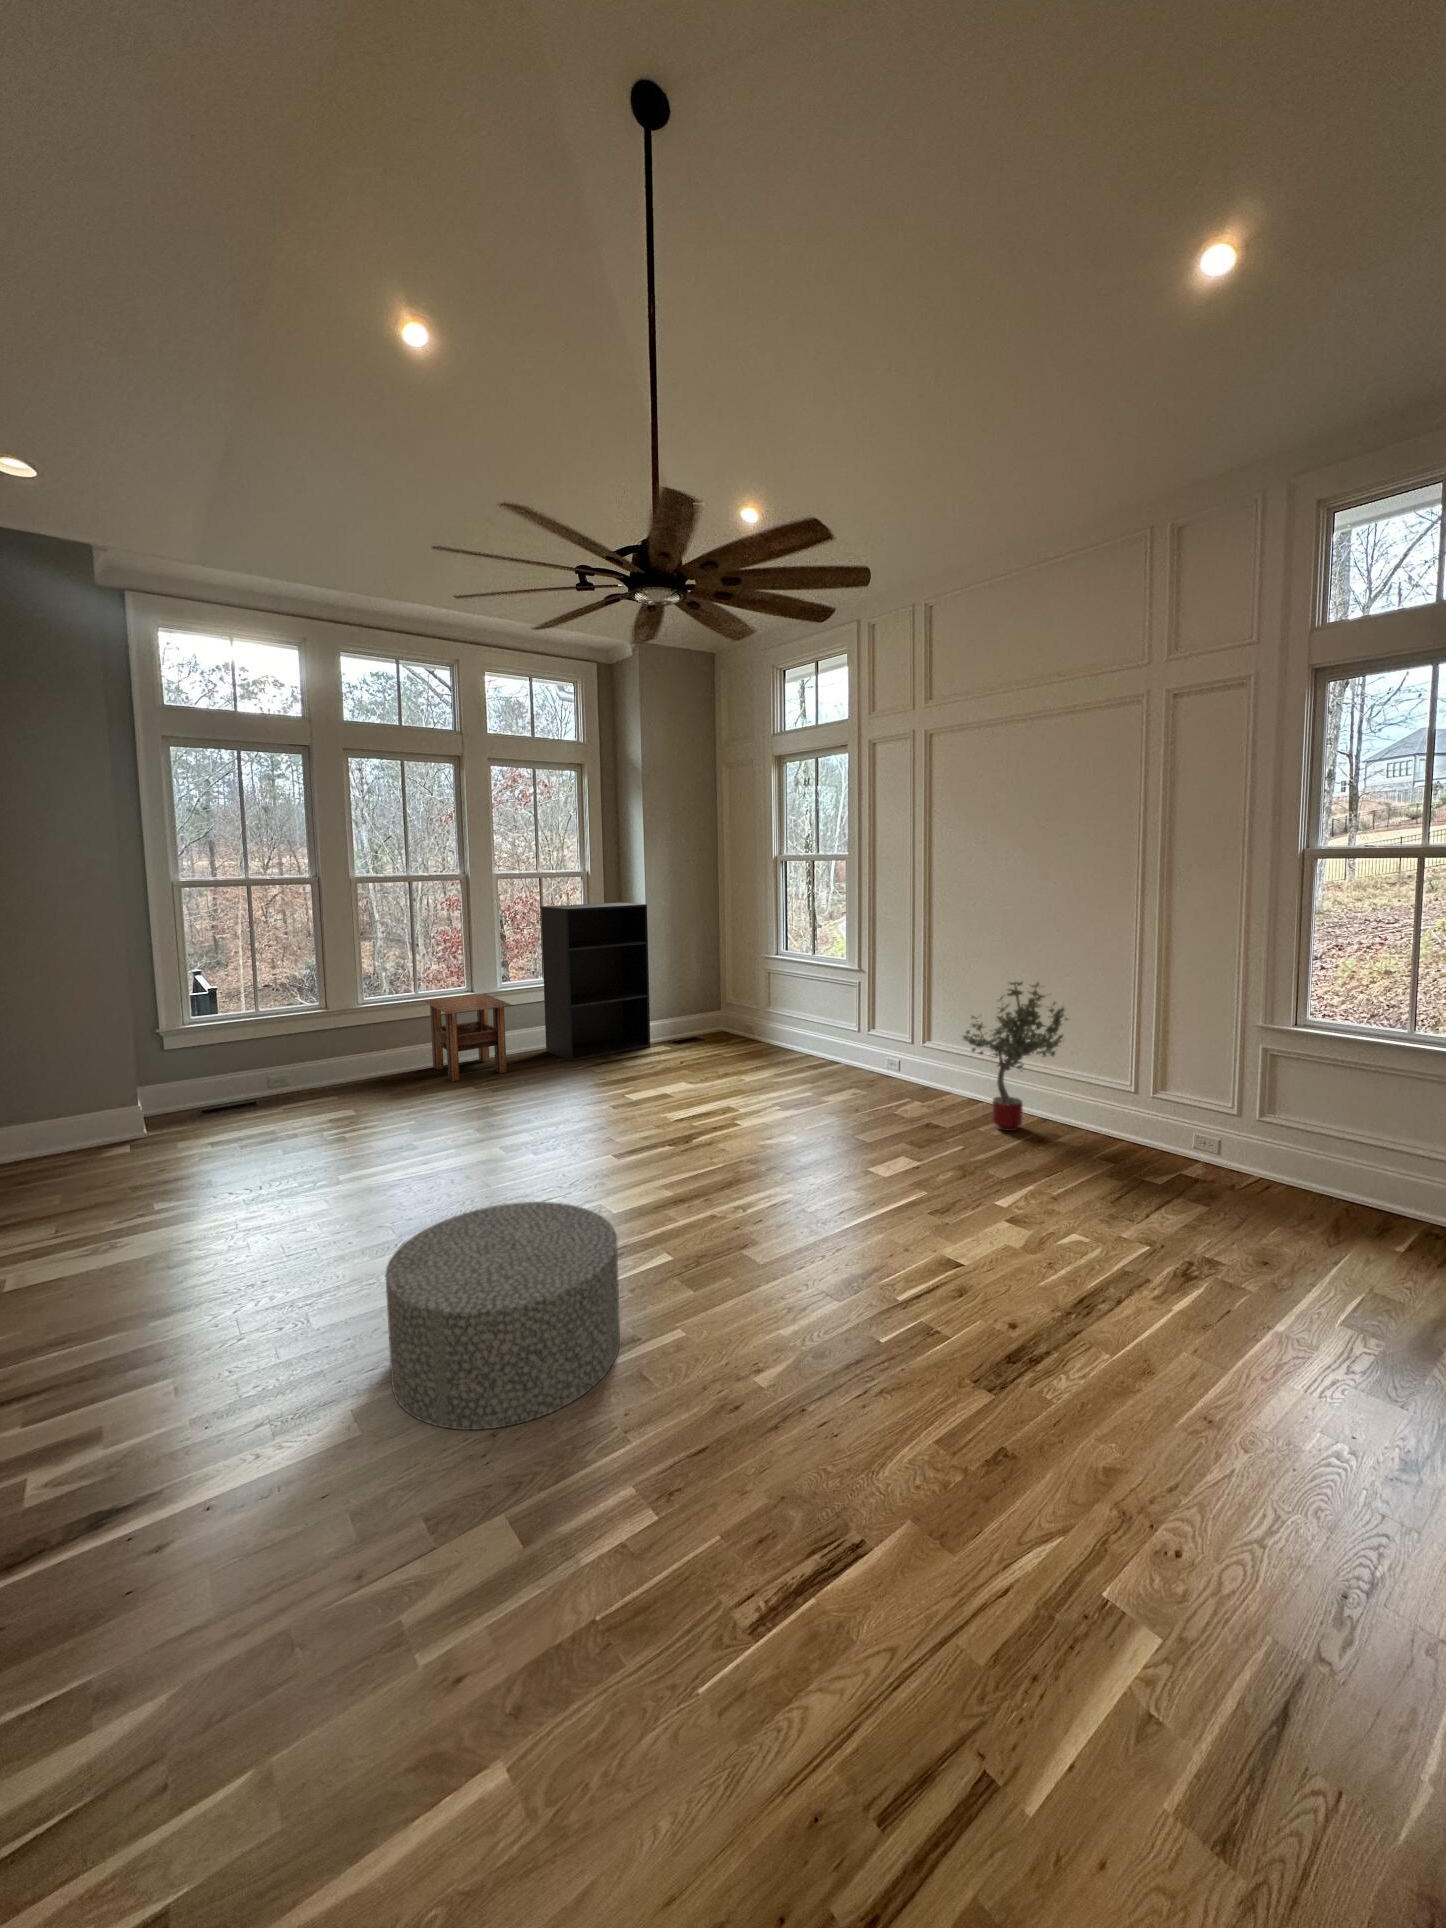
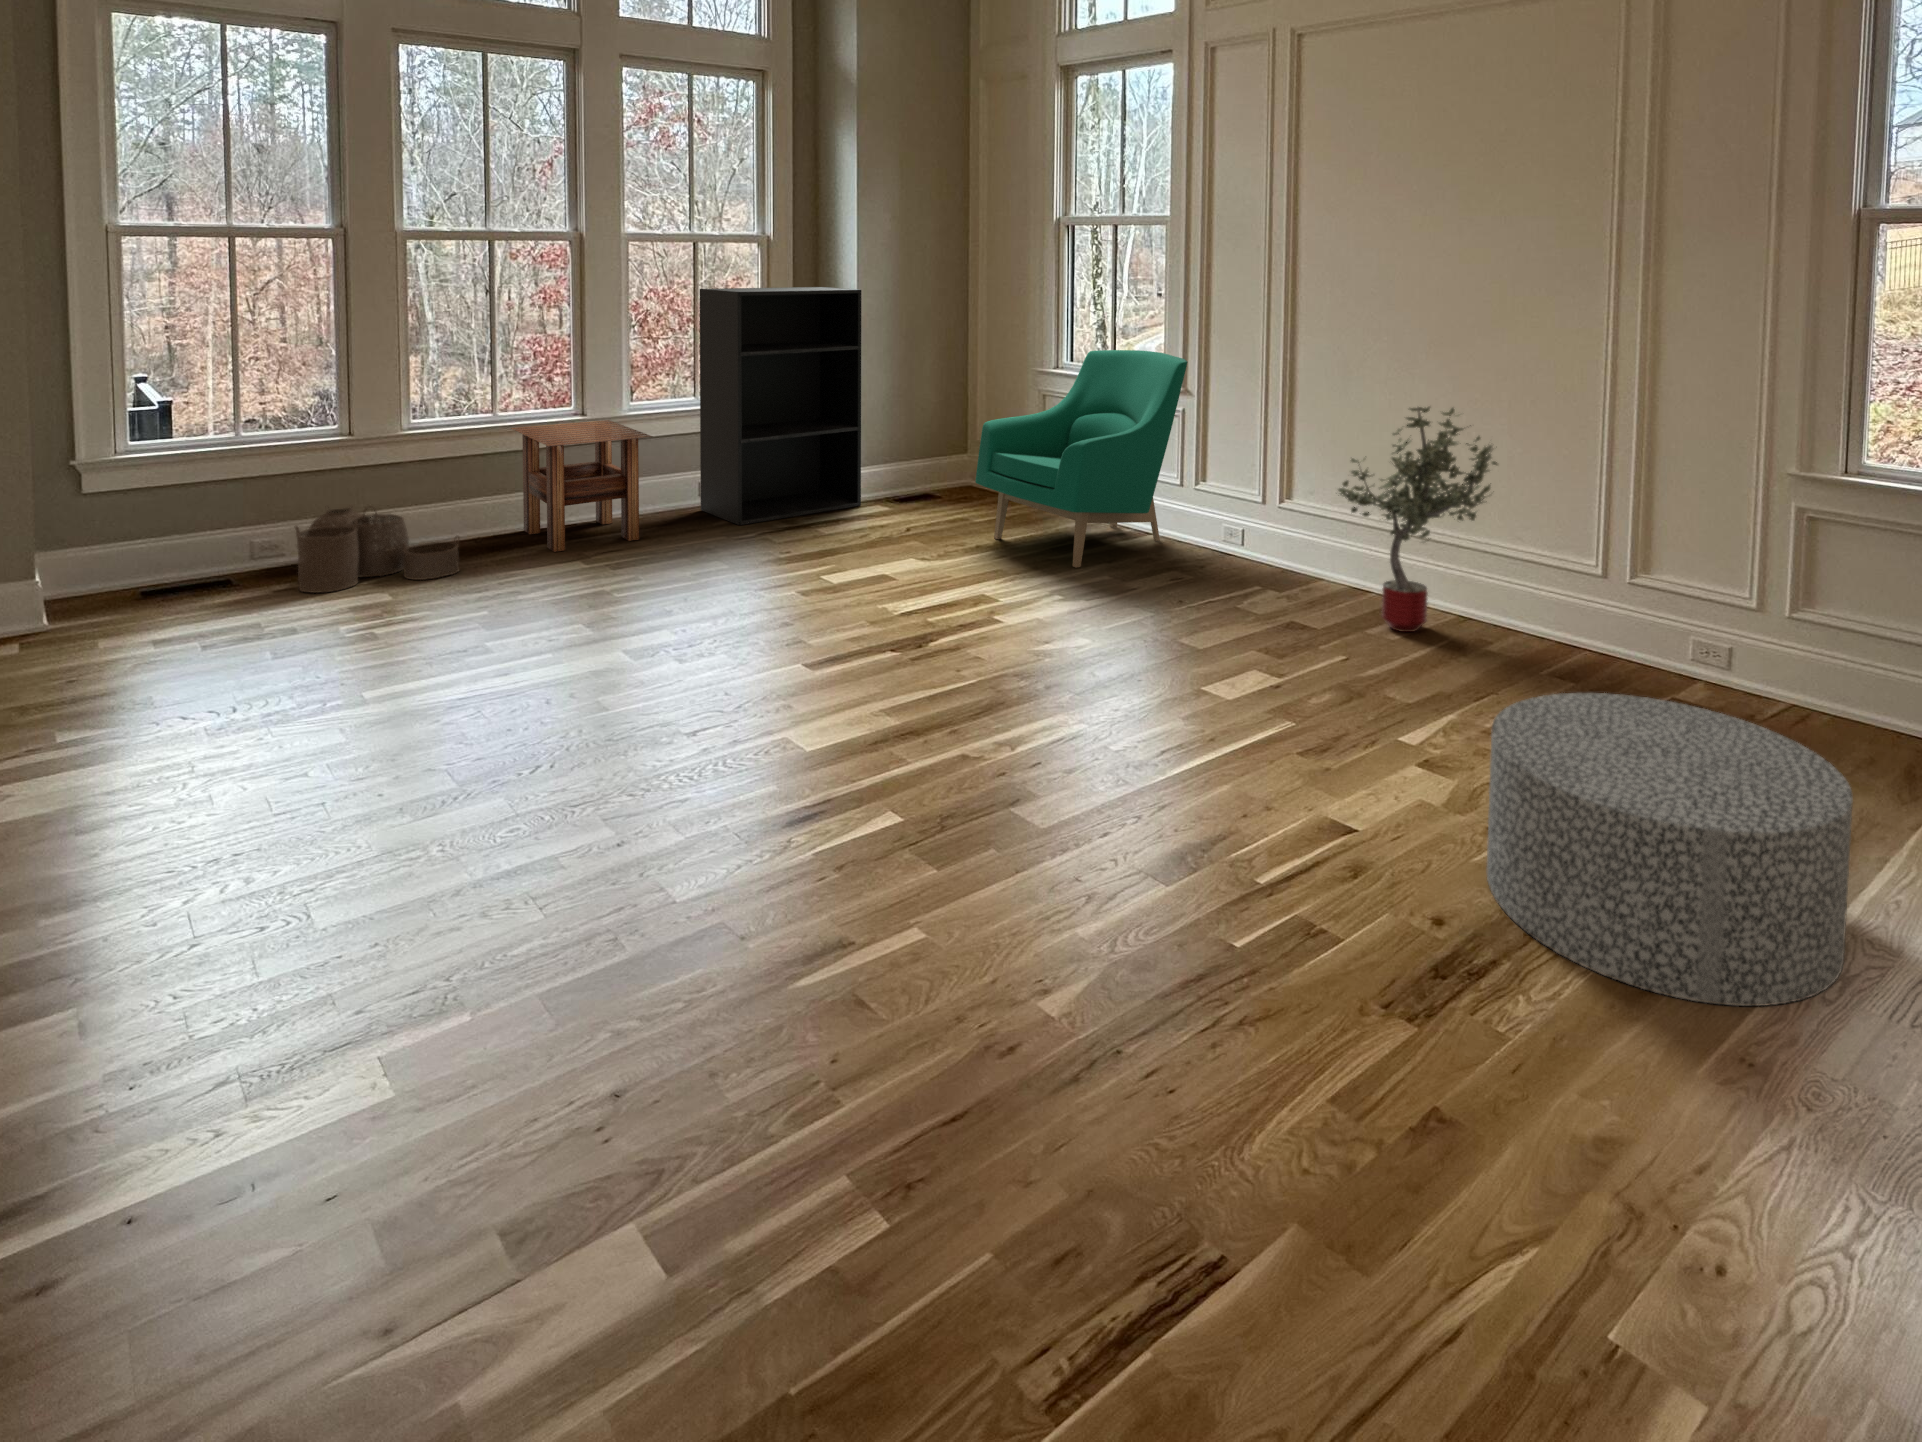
armchair: none [724,942,863,1088] -> present [975,350,1188,568]
woven basket: none [289,1053,393,1111] -> present [295,507,459,593]
ottoman: present [385,1202,620,1430] -> present [1487,693,1853,1006]

